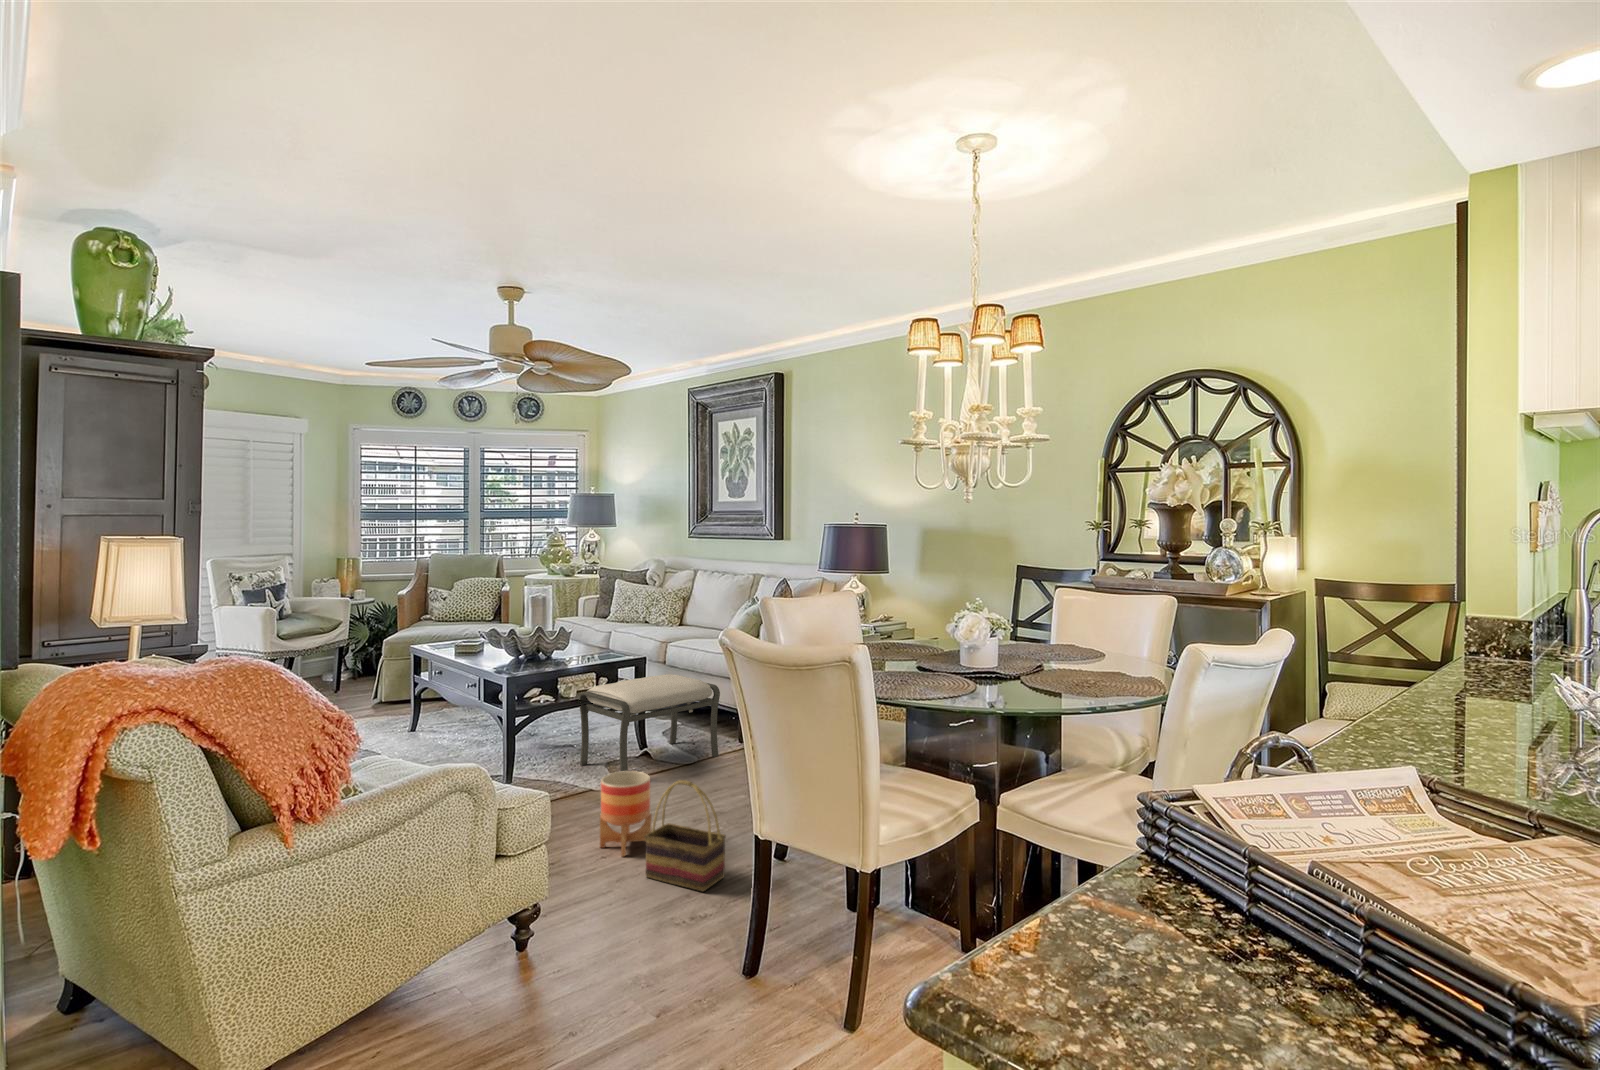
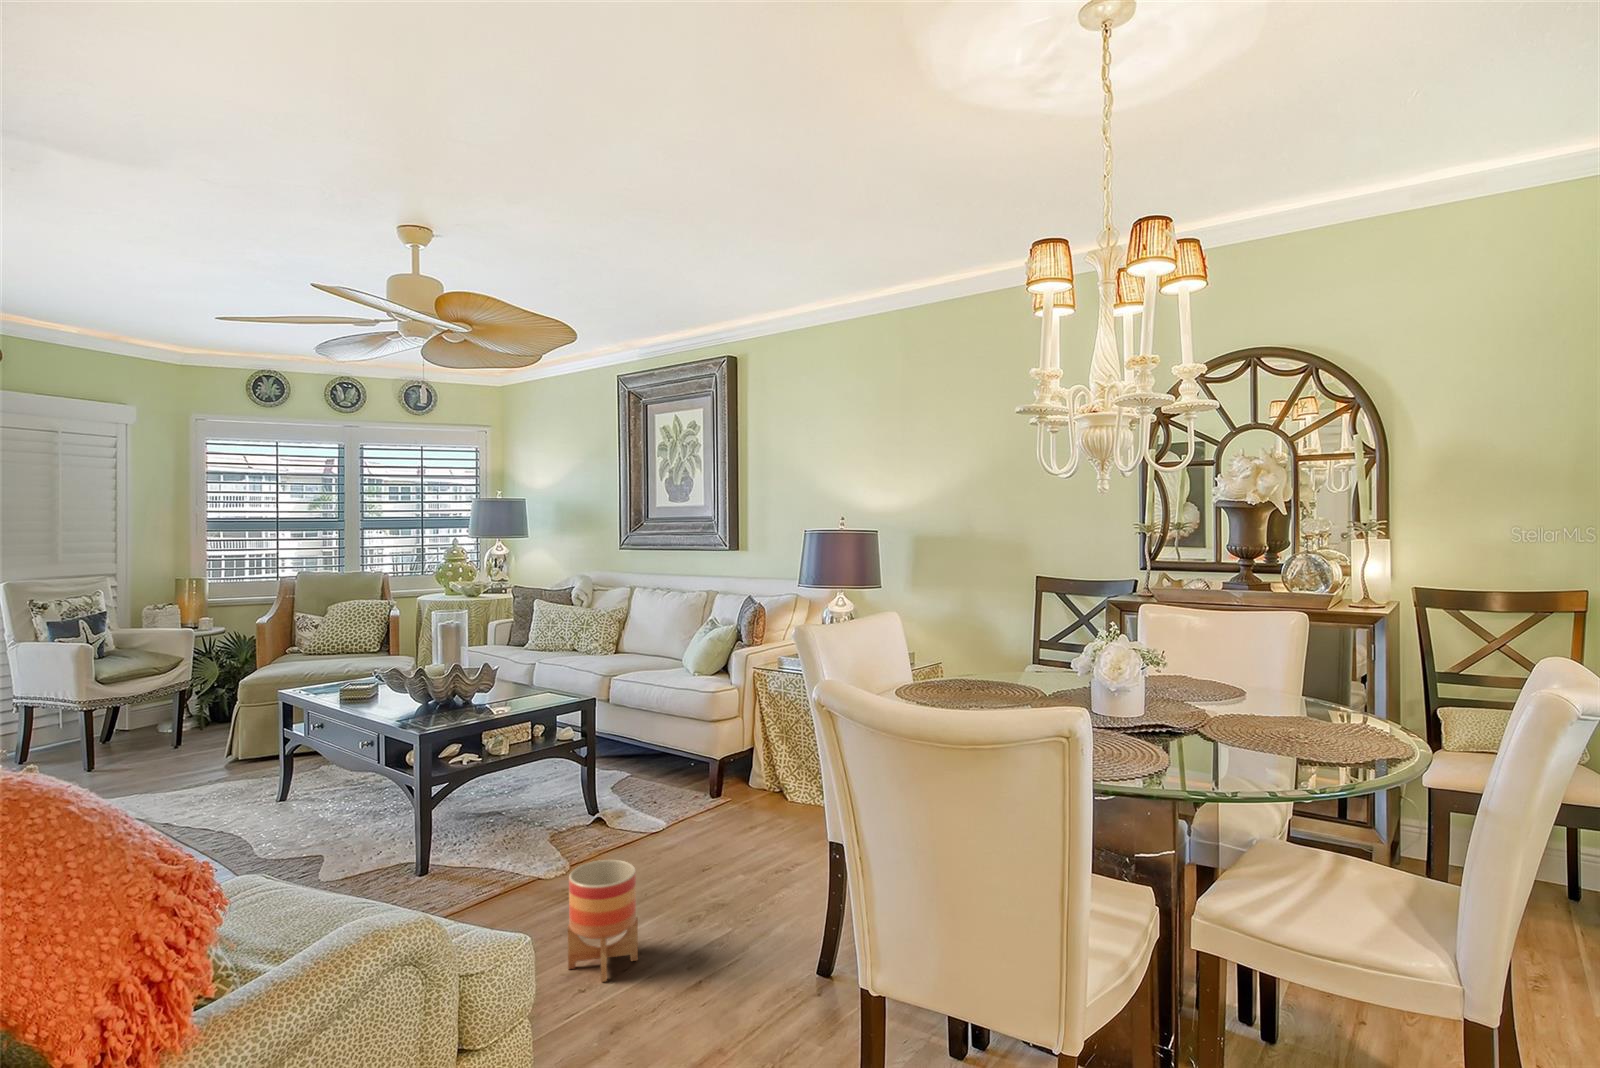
ottoman: present [579,674,720,772] -> none [513,717,690,861]
basket: present [645,780,726,891] -> none [641,877,753,1034]

